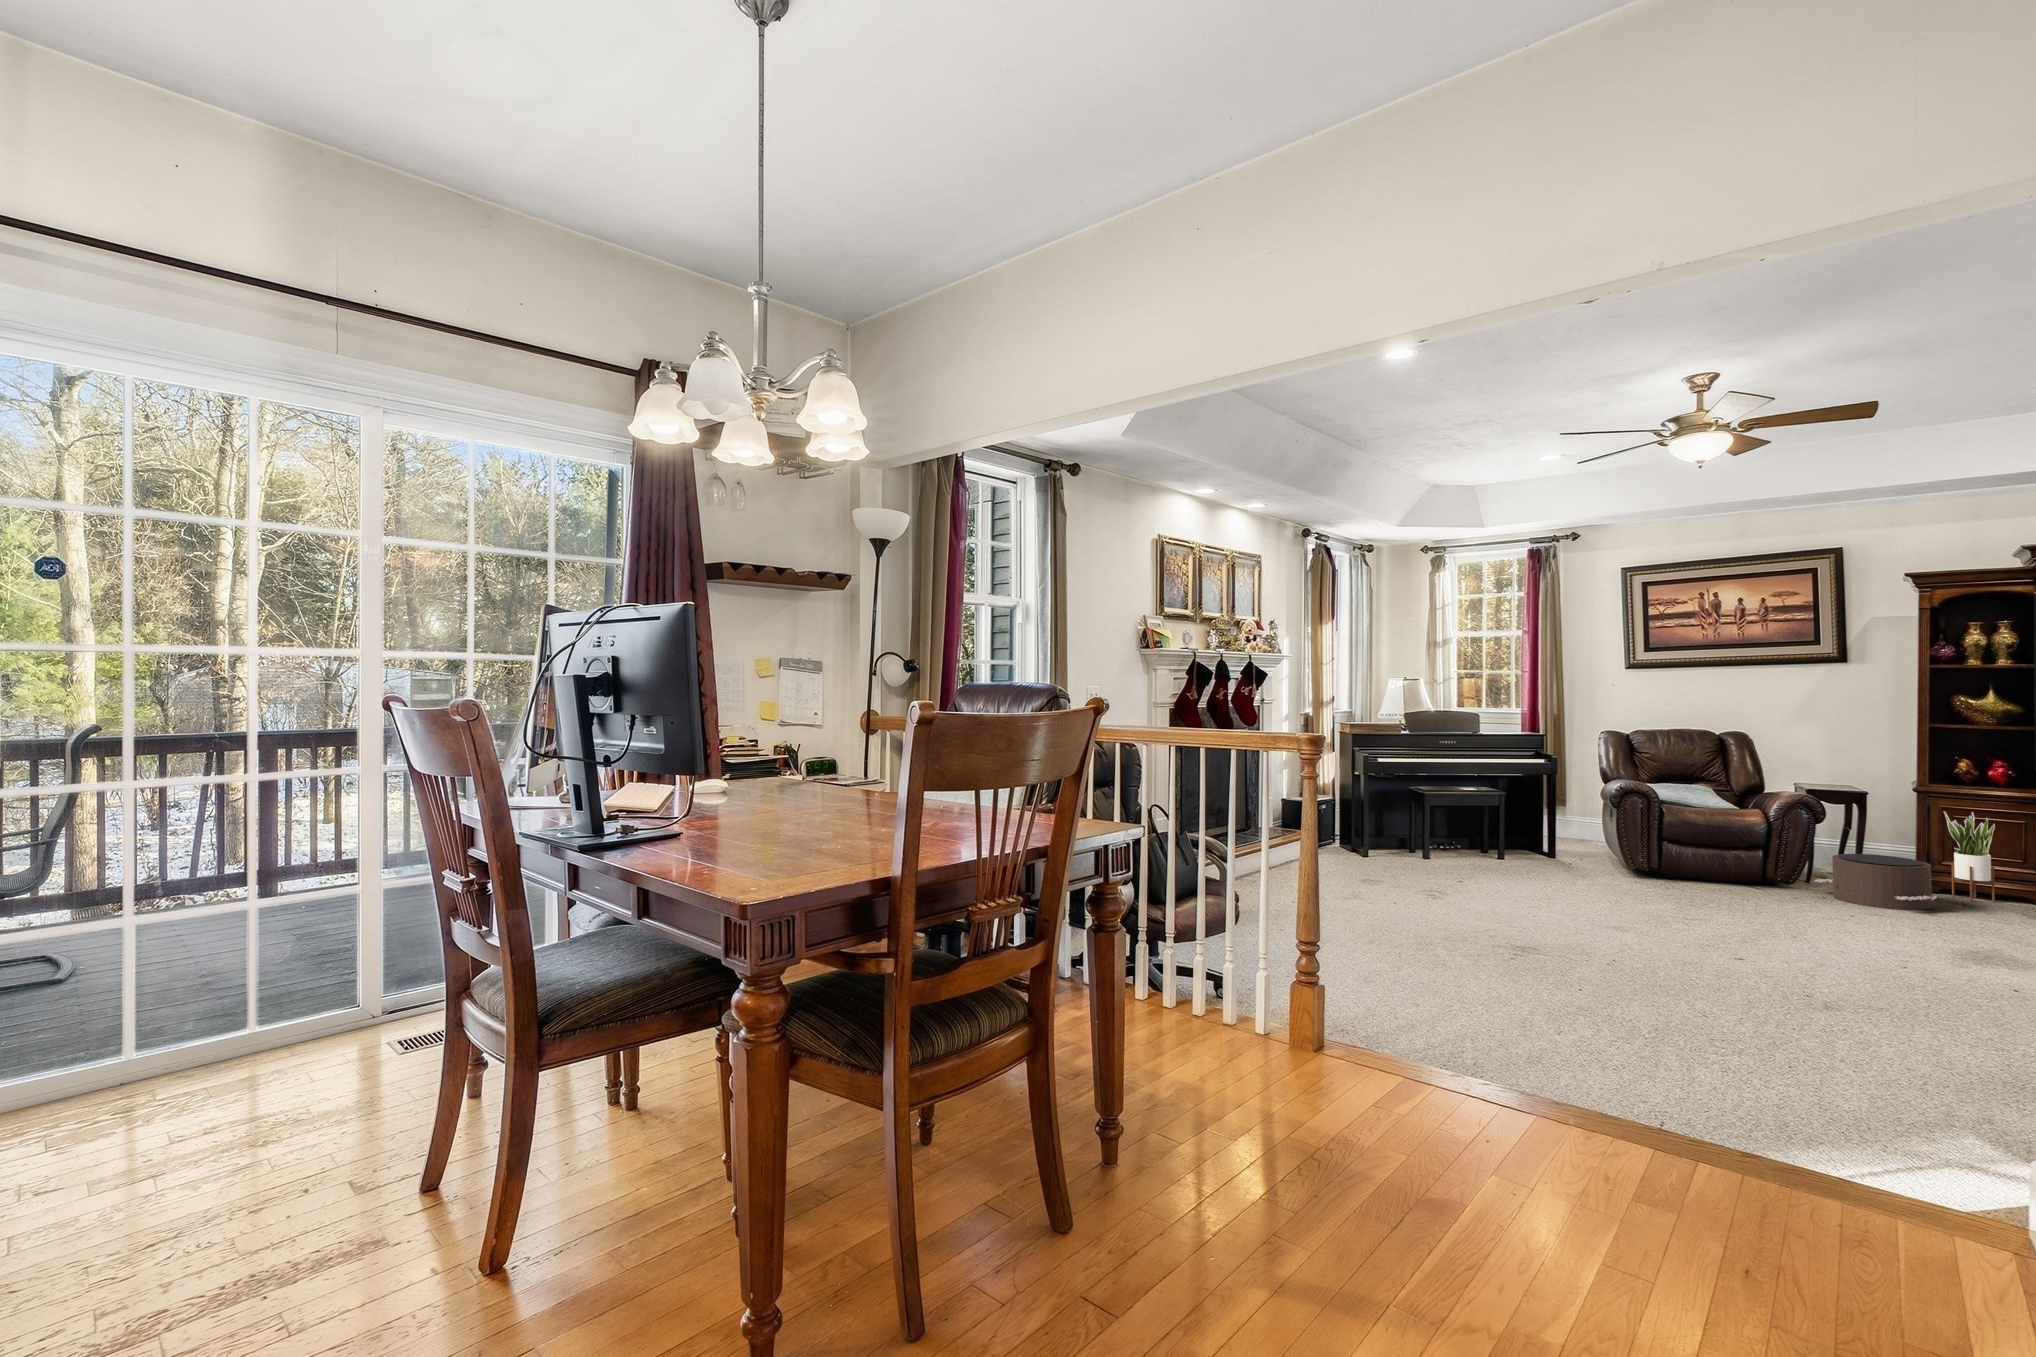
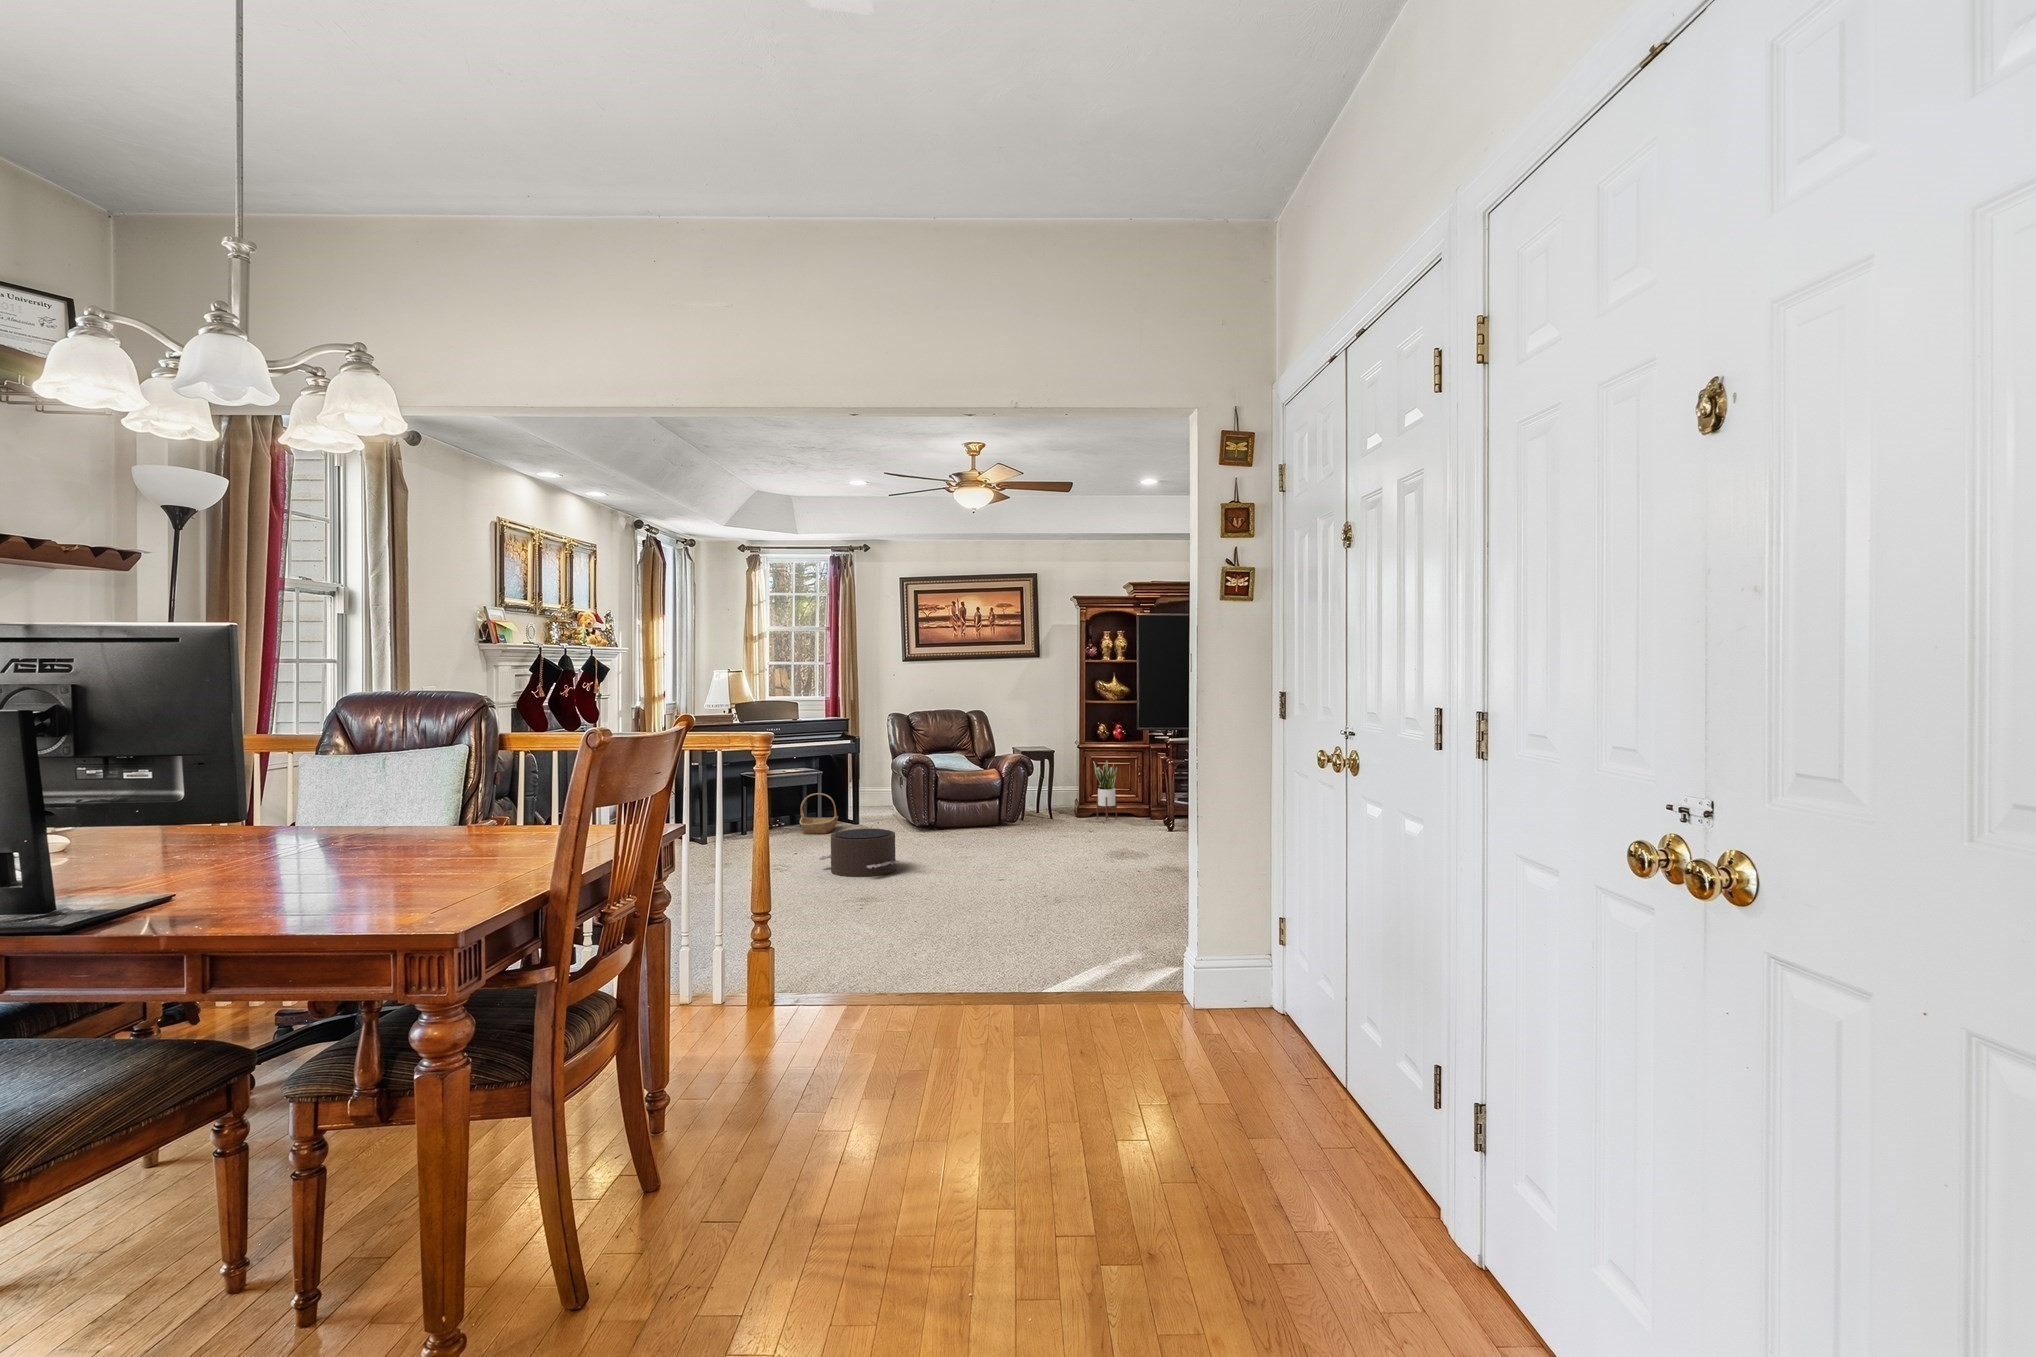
basket: none [1476,817,1526,864] -> present [800,793,838,834]
pouf: present [1814,854,1939,910] -> present [819,829,897,877]

